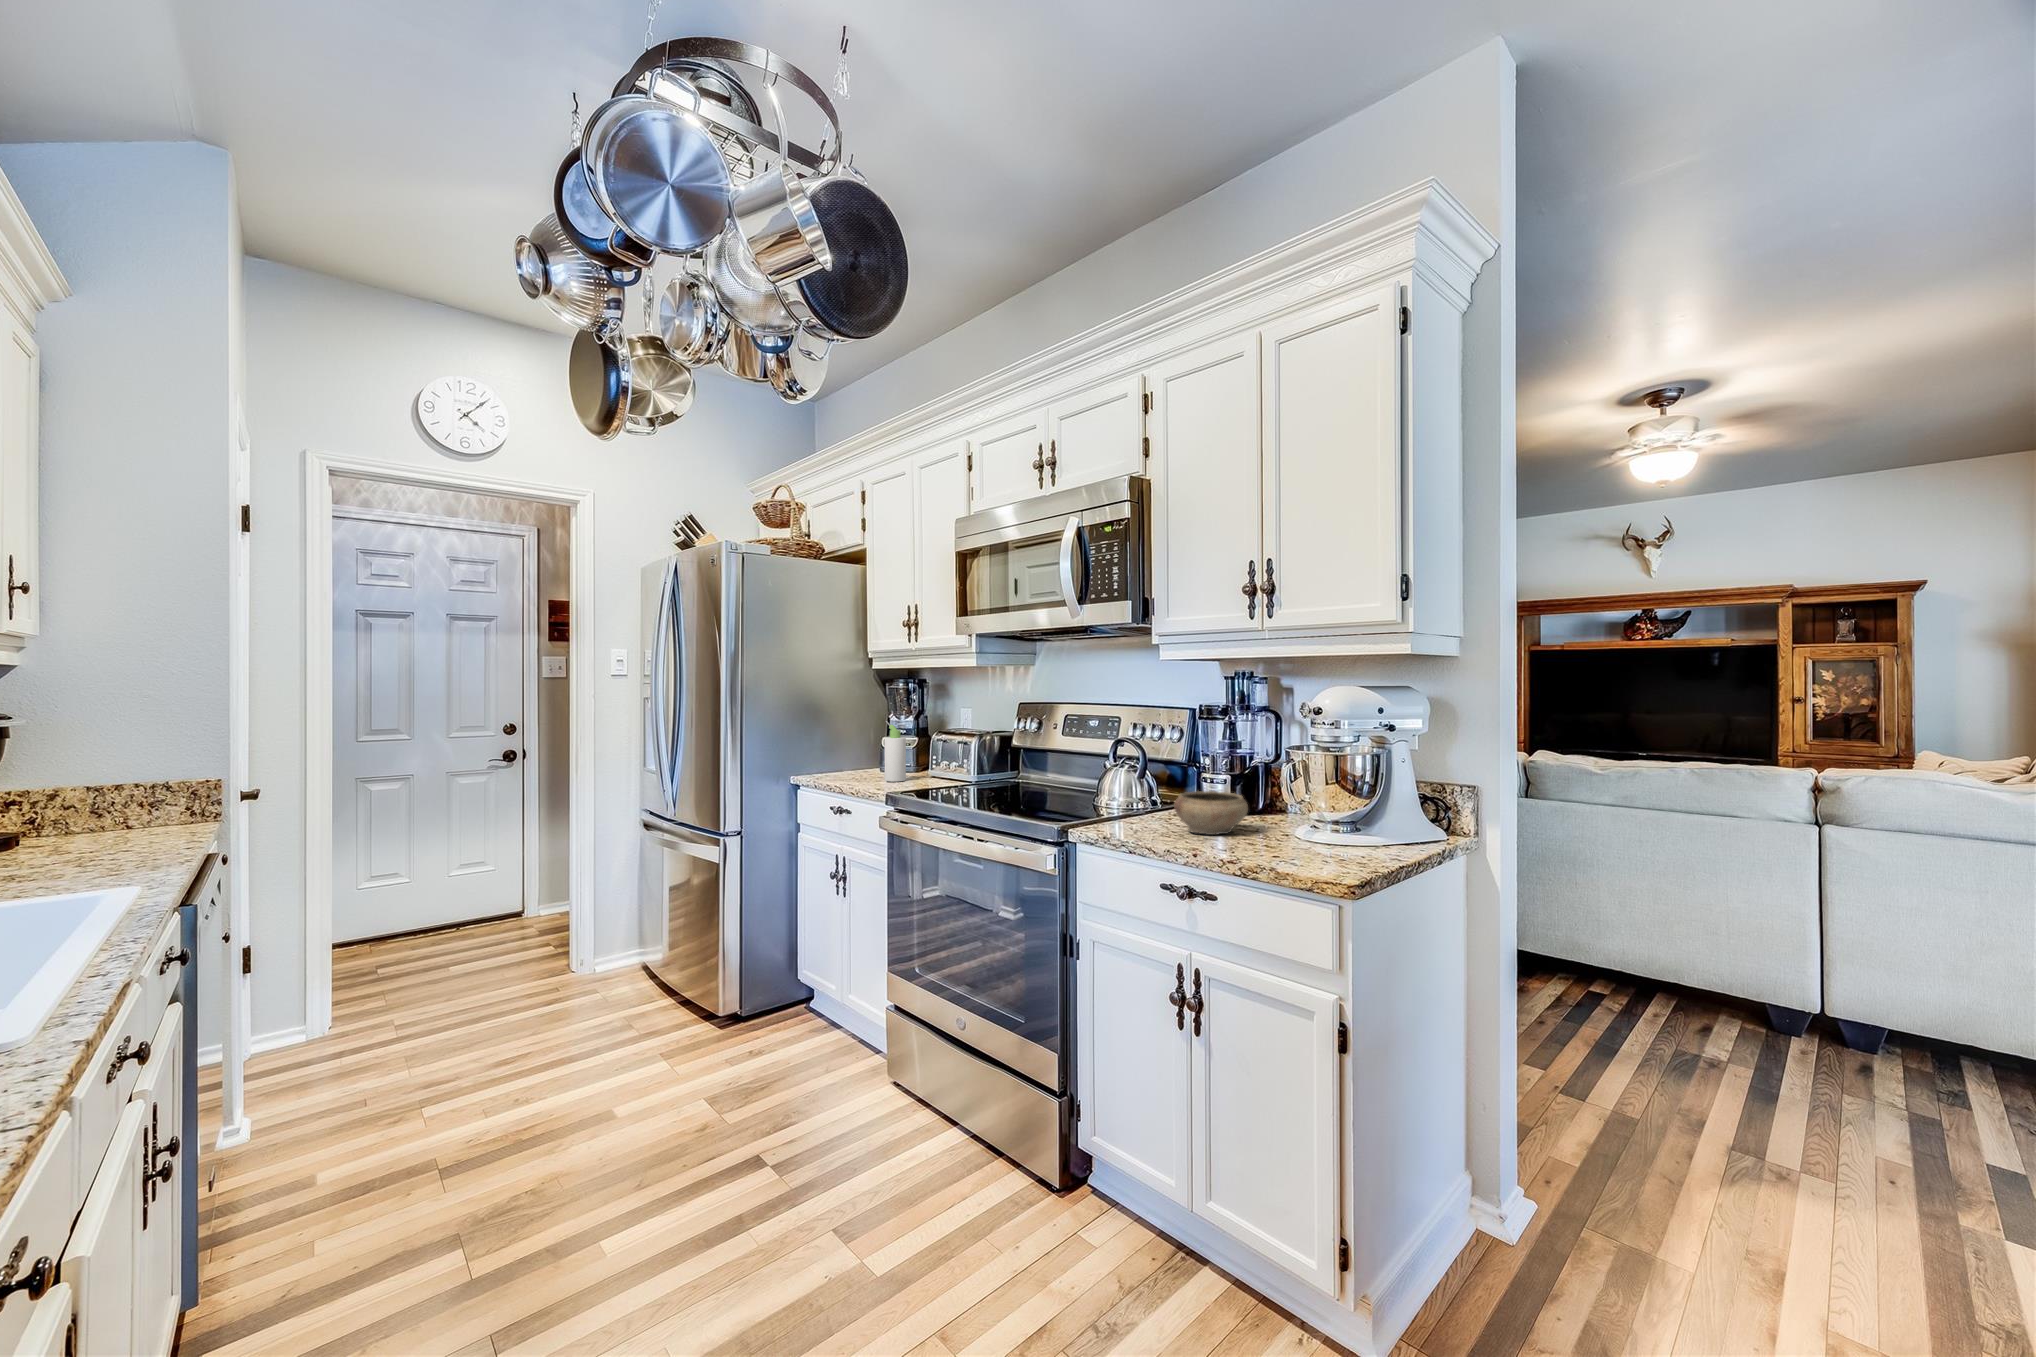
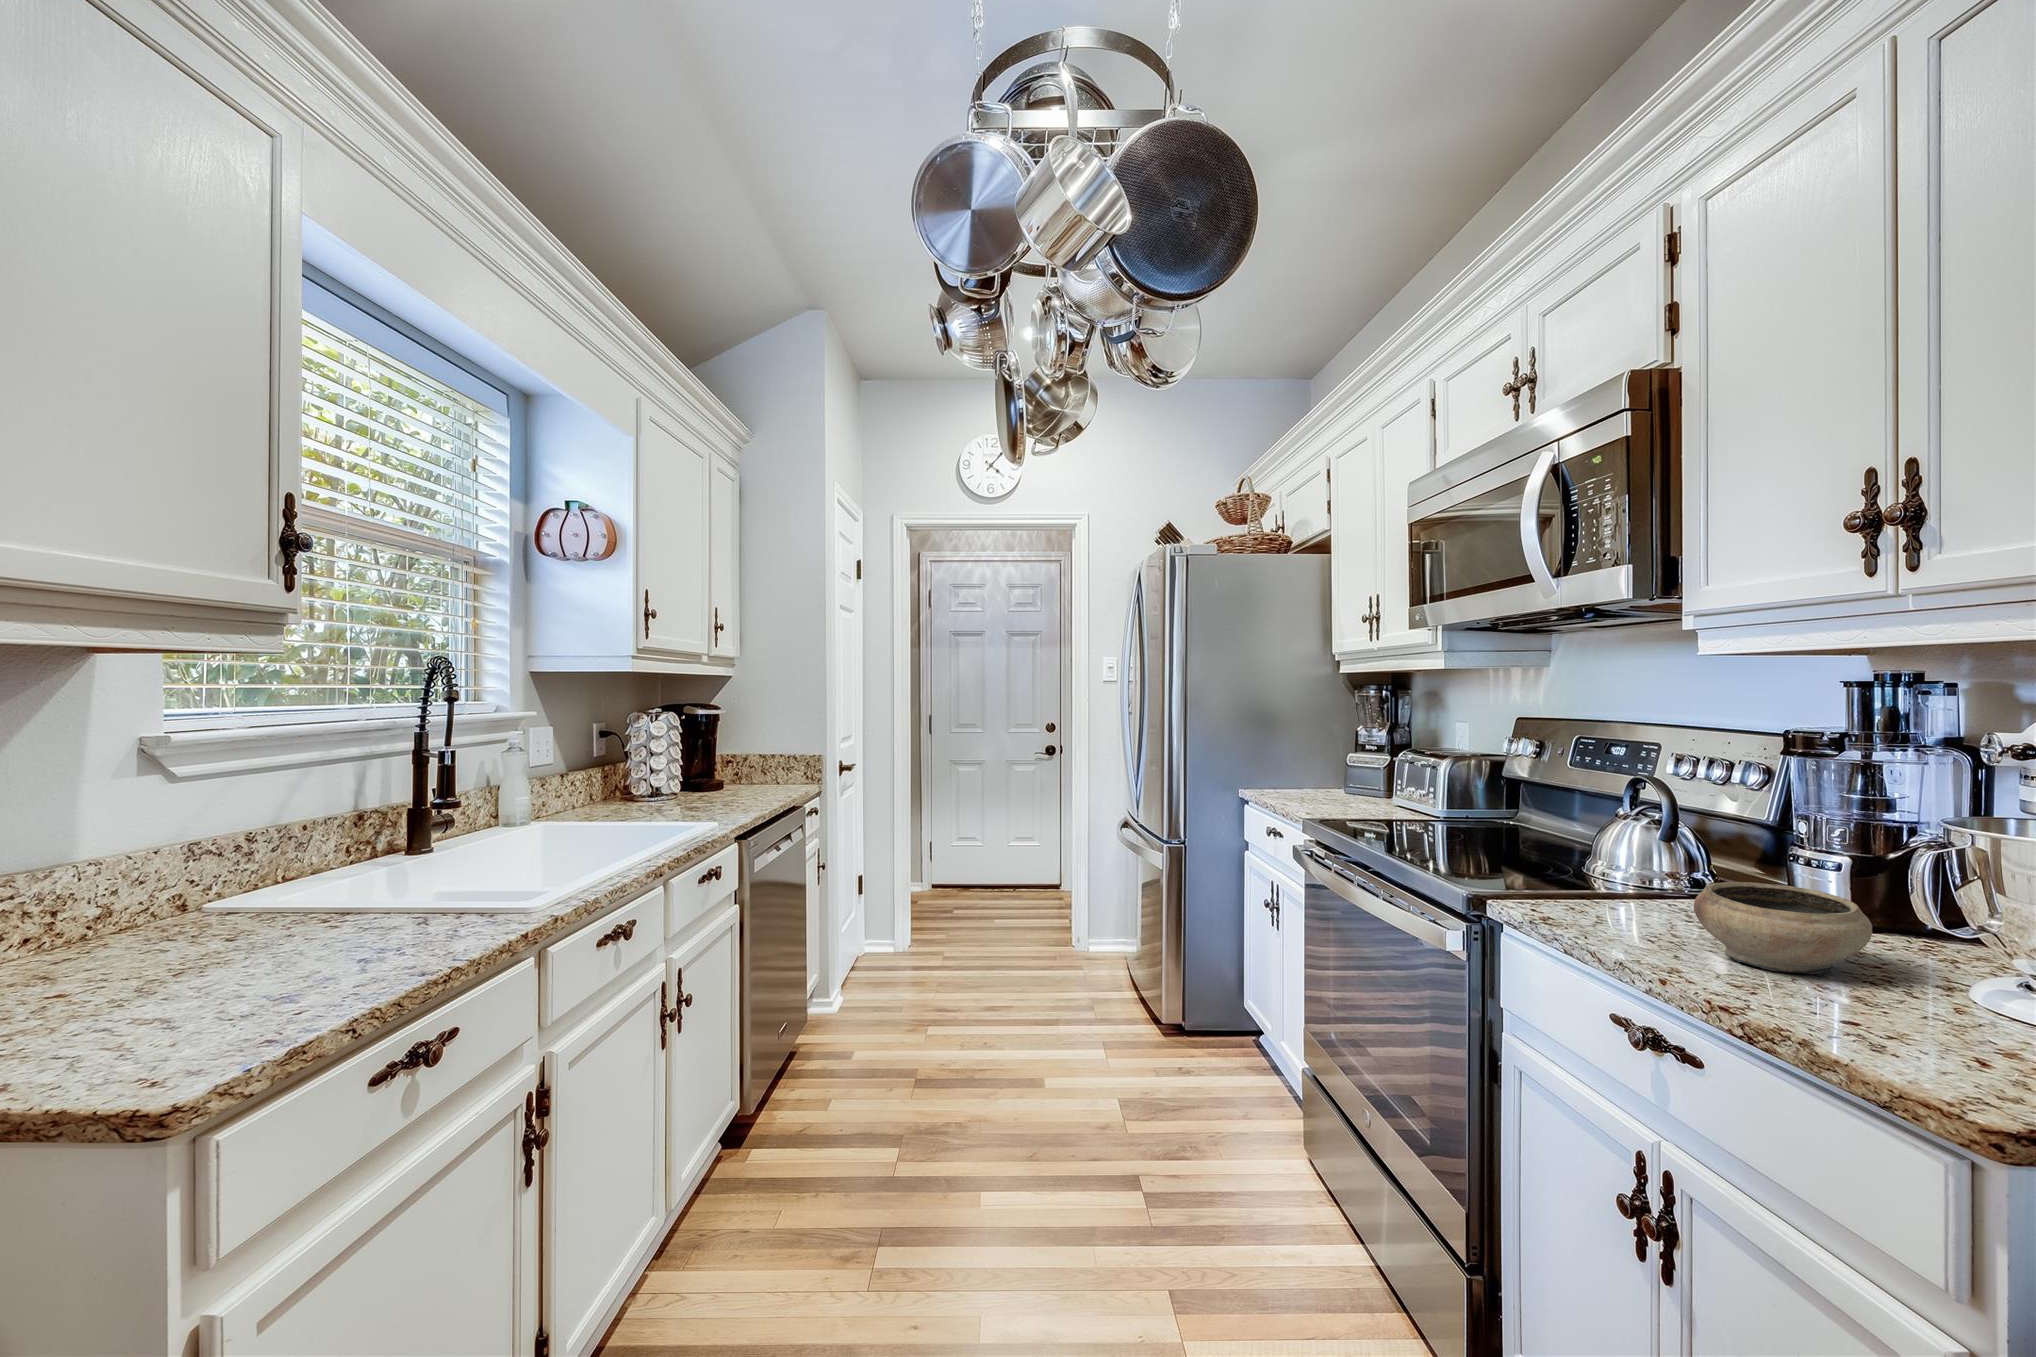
bottle: present [885,721,906,782] -> none [1337,732,1363,803]

